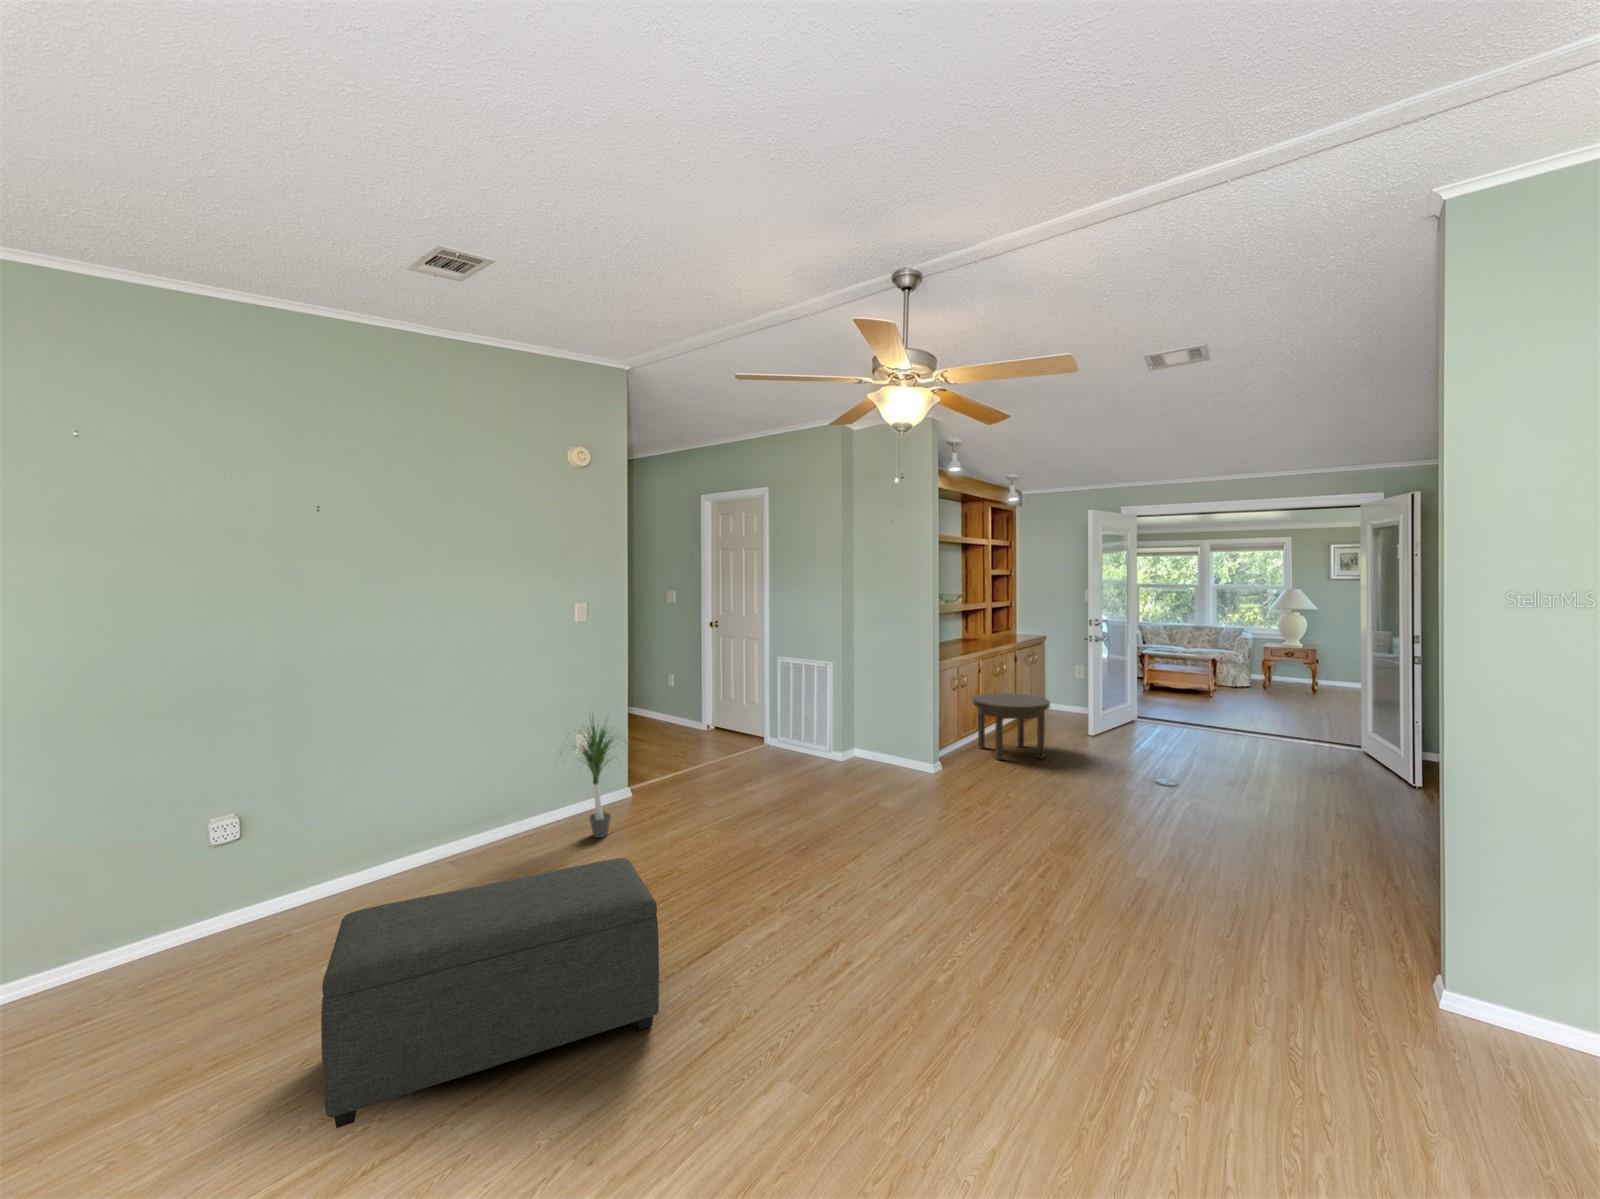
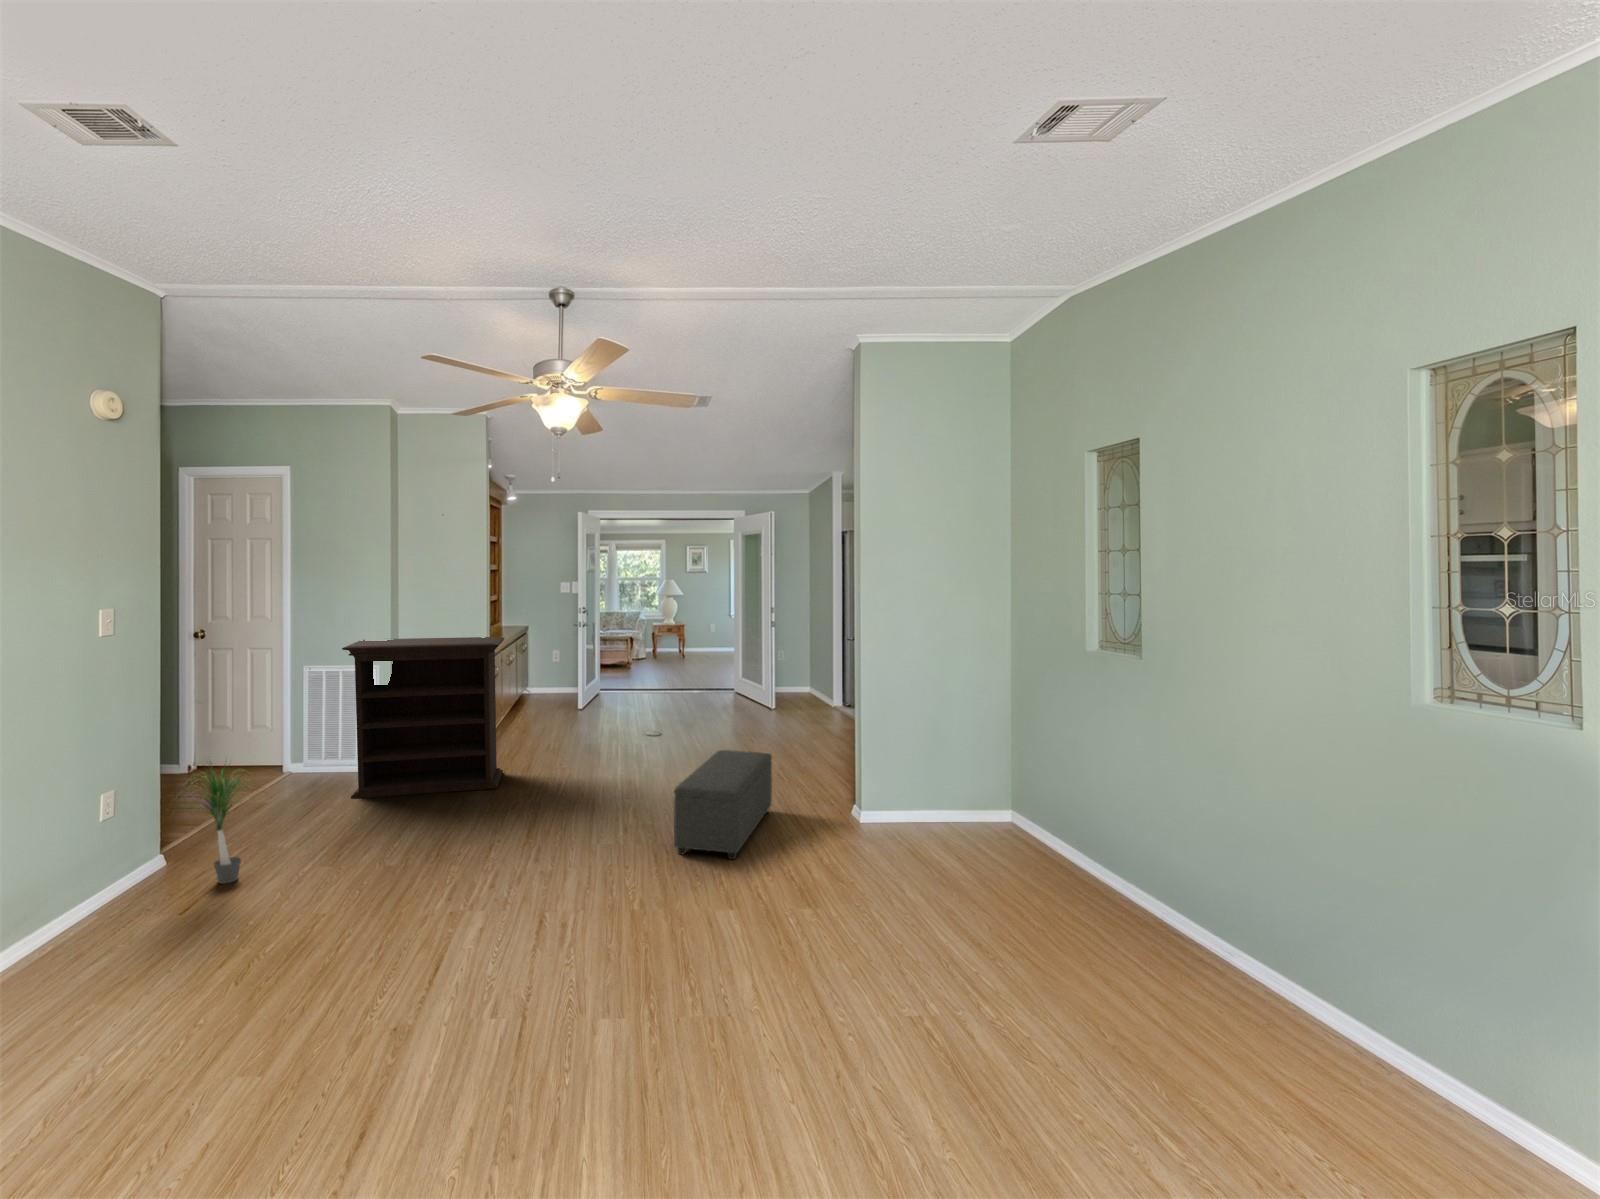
bookshelf: none [772,622,937,810] -> present [342,637,504,798]
side table: present [972,693,1050,760] -> none [496,684,562,741]
ottoman: present [321,858,659,1128] -> present [674,750,772,859]

